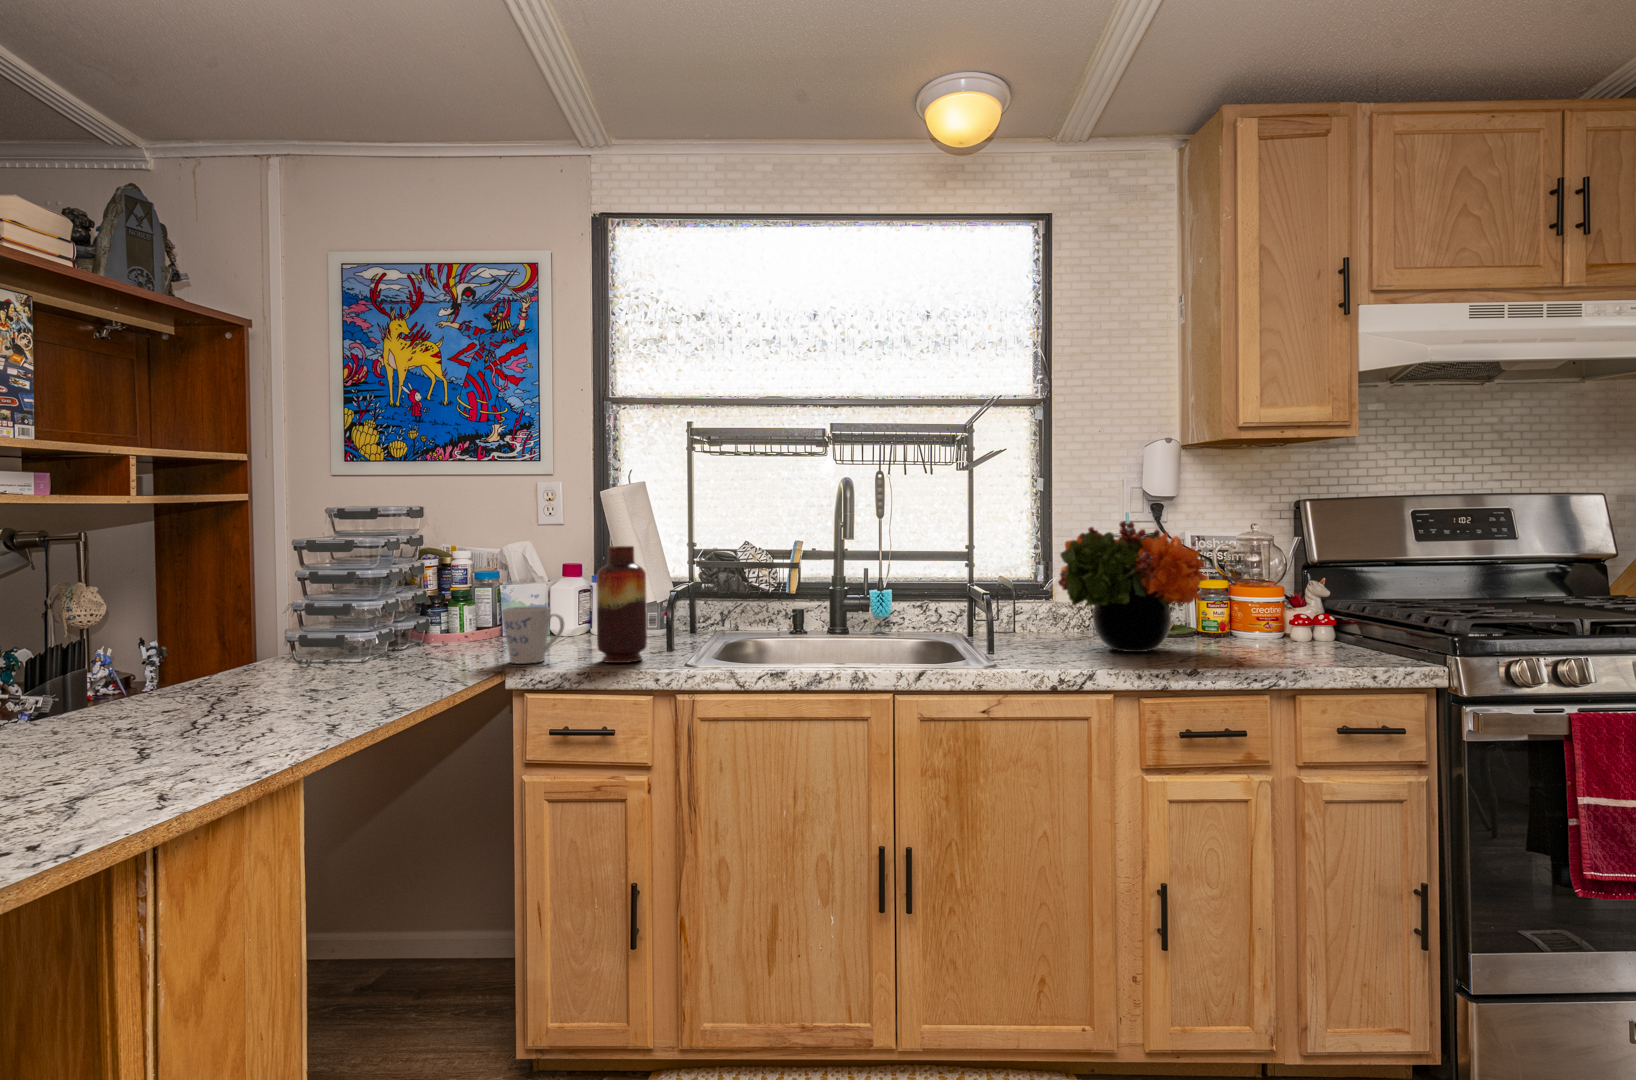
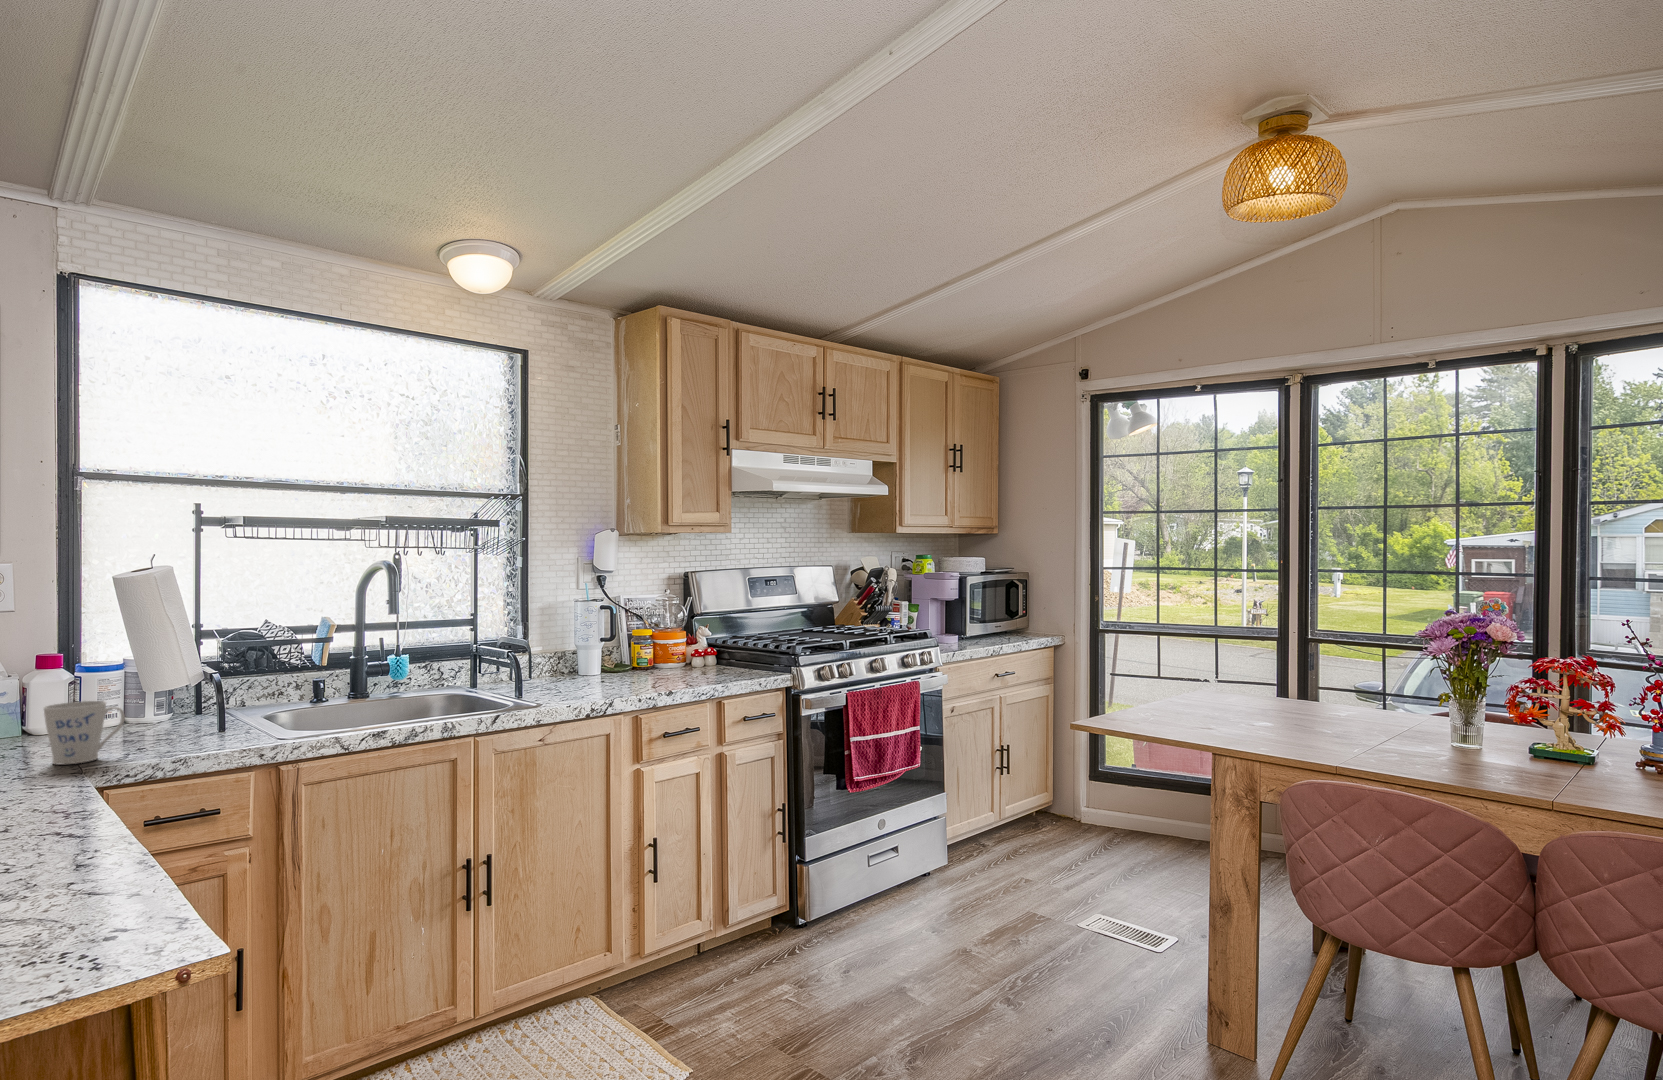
flower arrangement: present [1058,521,1208,652] -> none [553,591,661,686]
vase: present [596,546,647,663] -> none [164,631,221,749]

